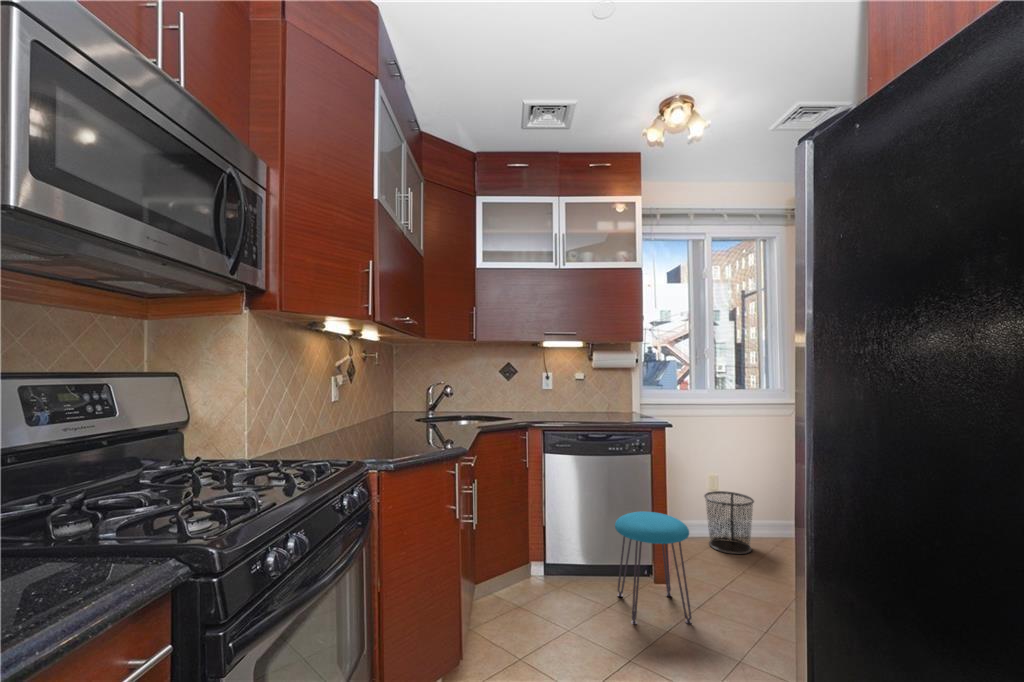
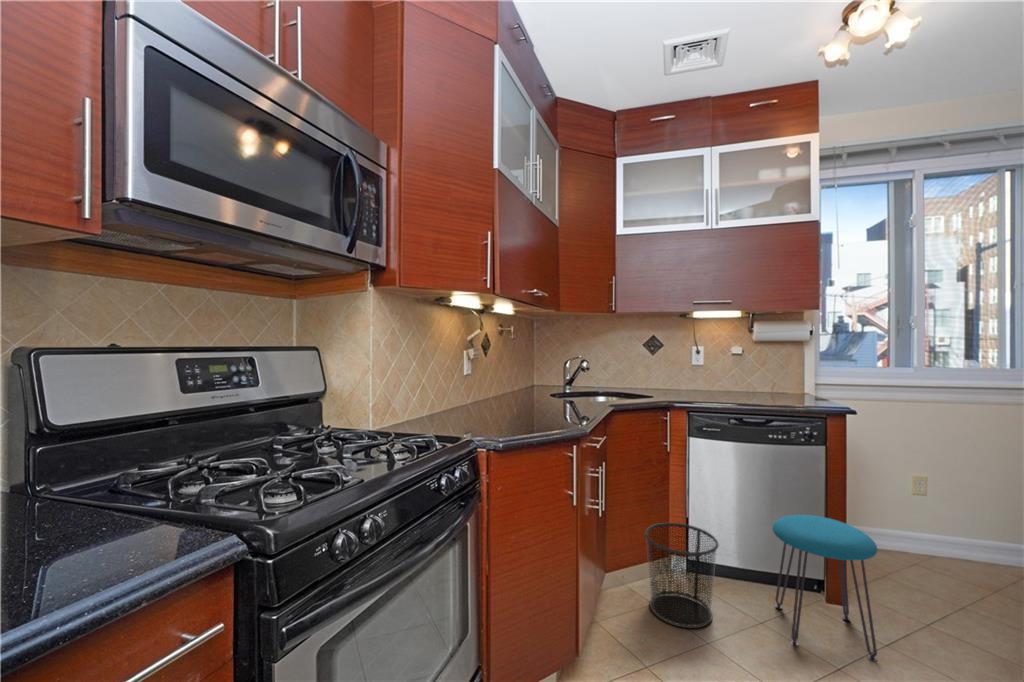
waste bin: present [704,491,754,554] -> present [645,523,719,628]

